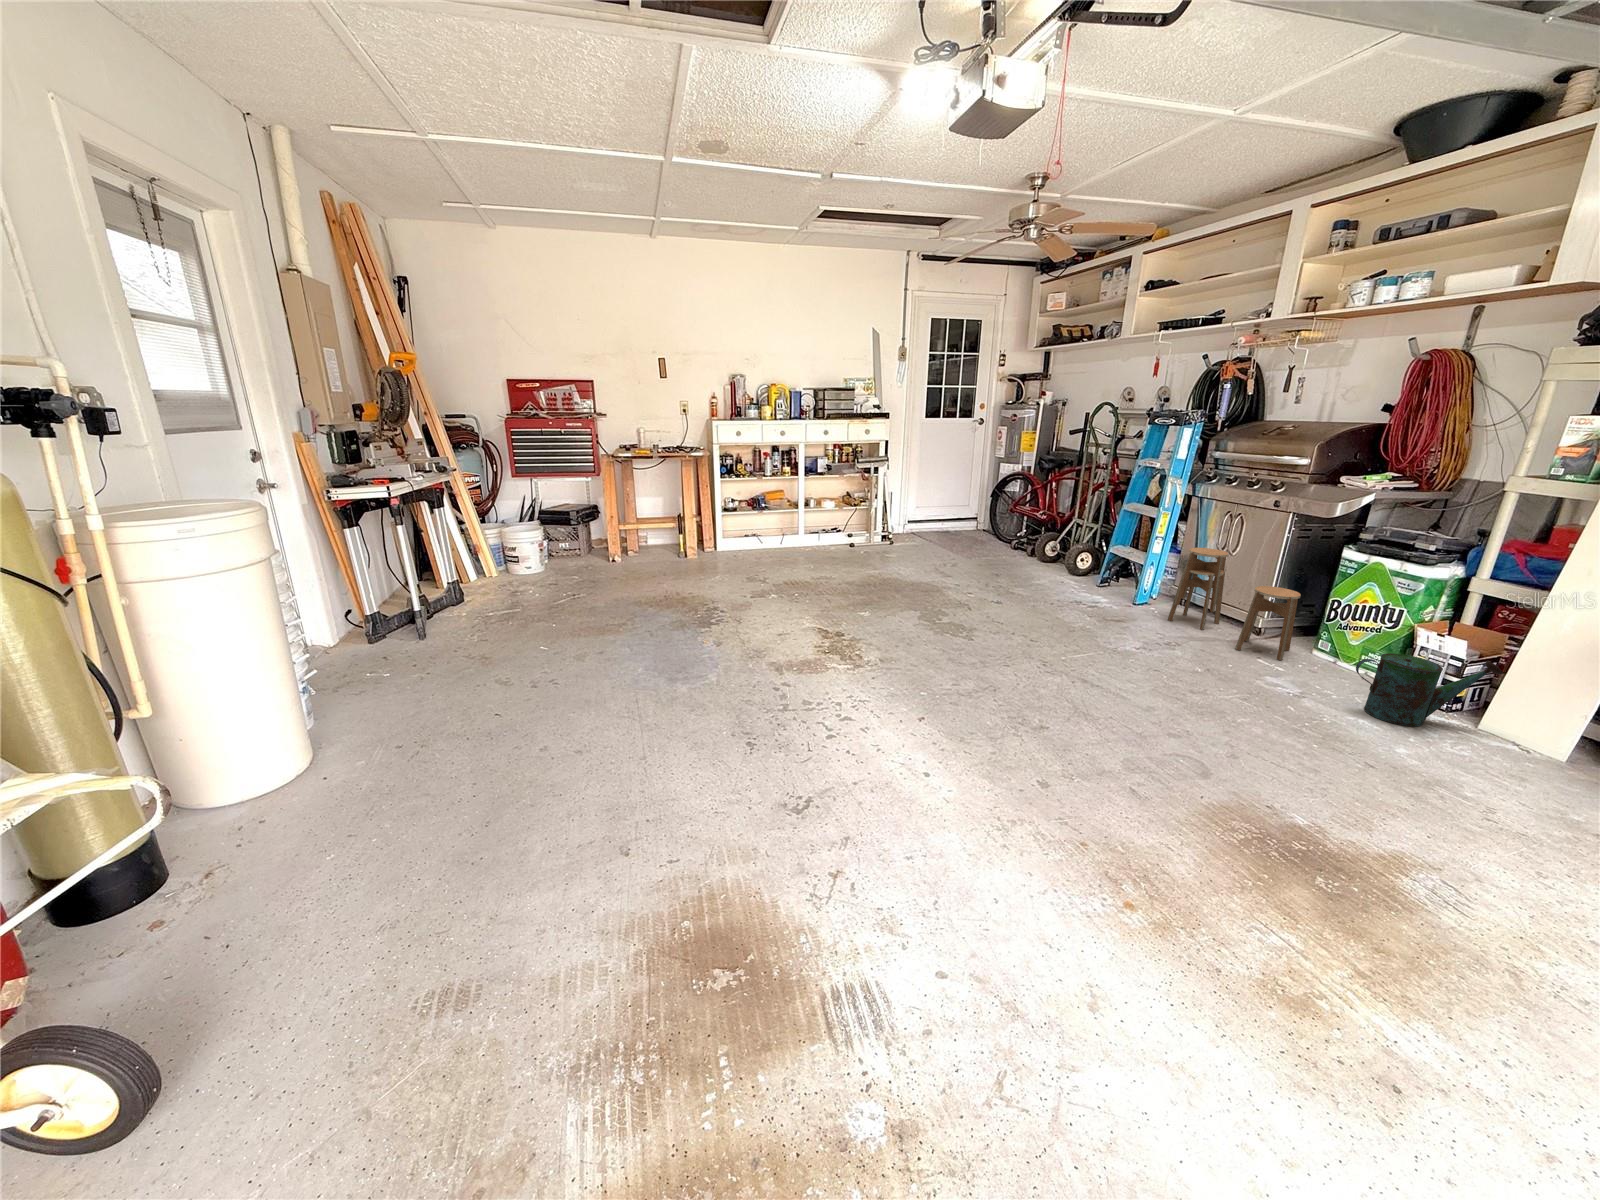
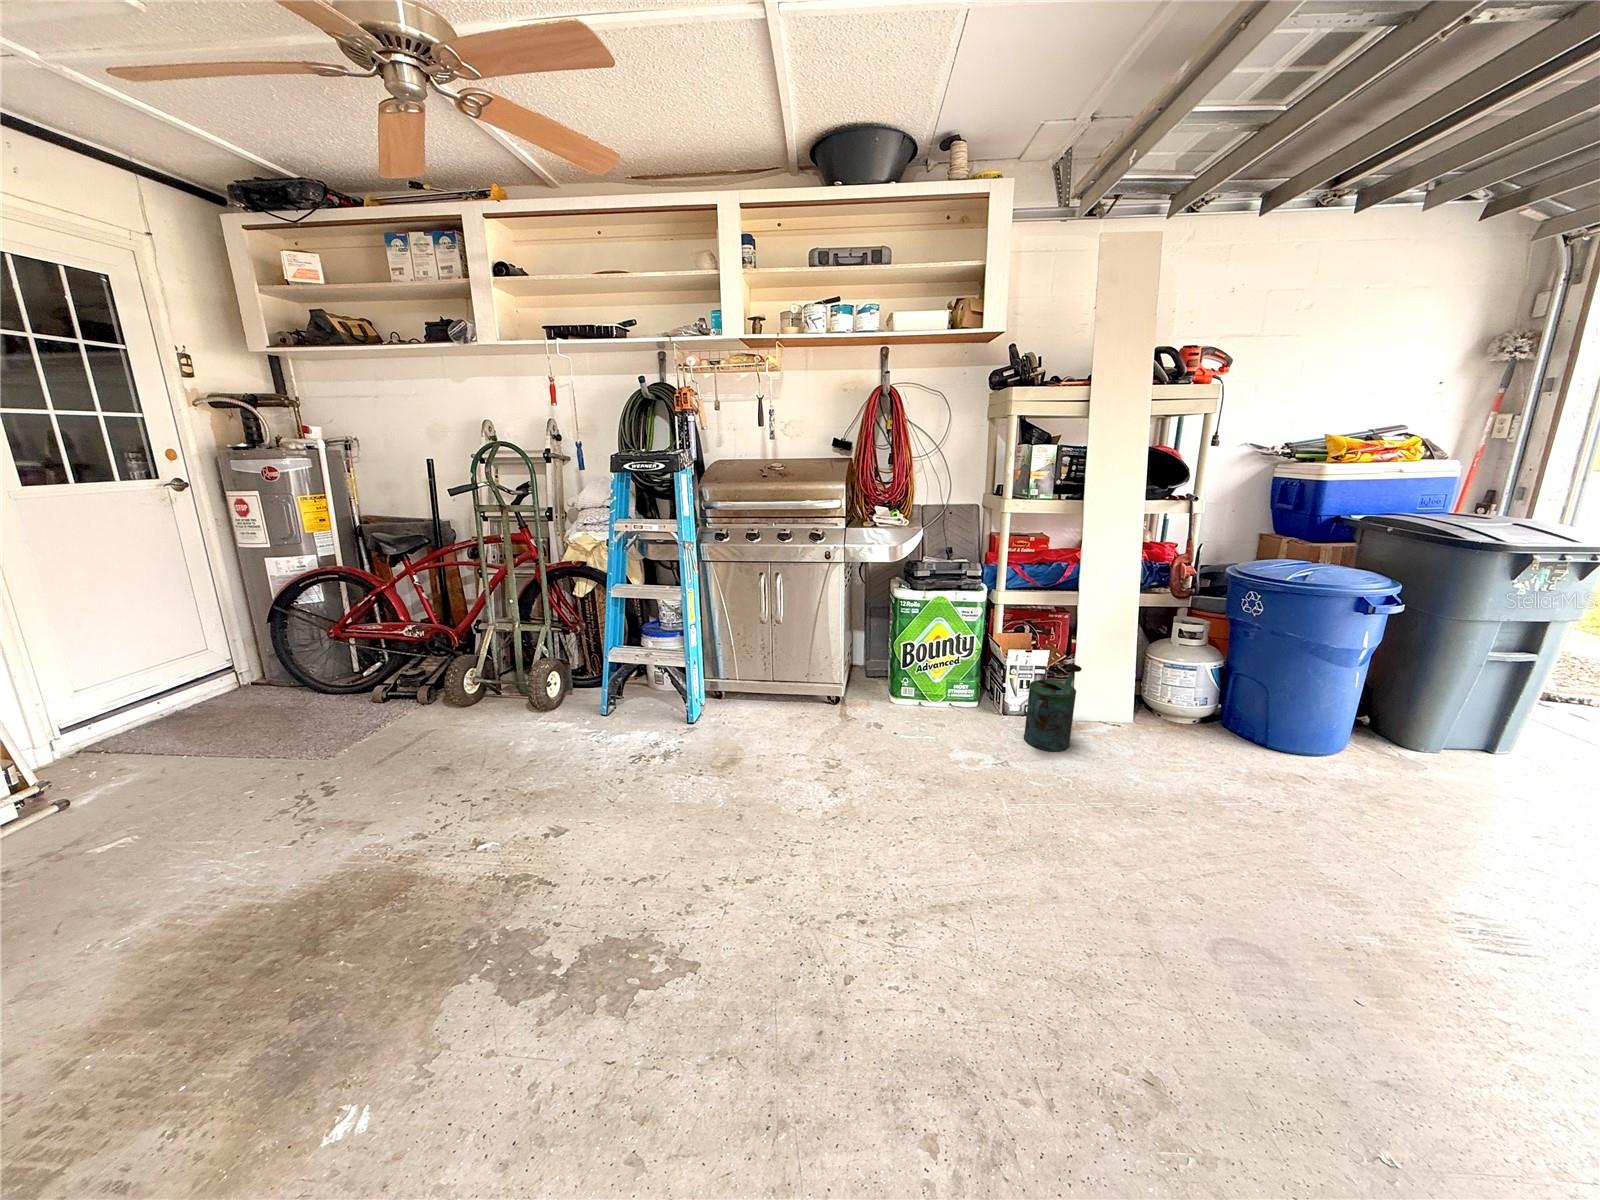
stool: present [1168,548,1301,660] -> none [758,623,914,736]

